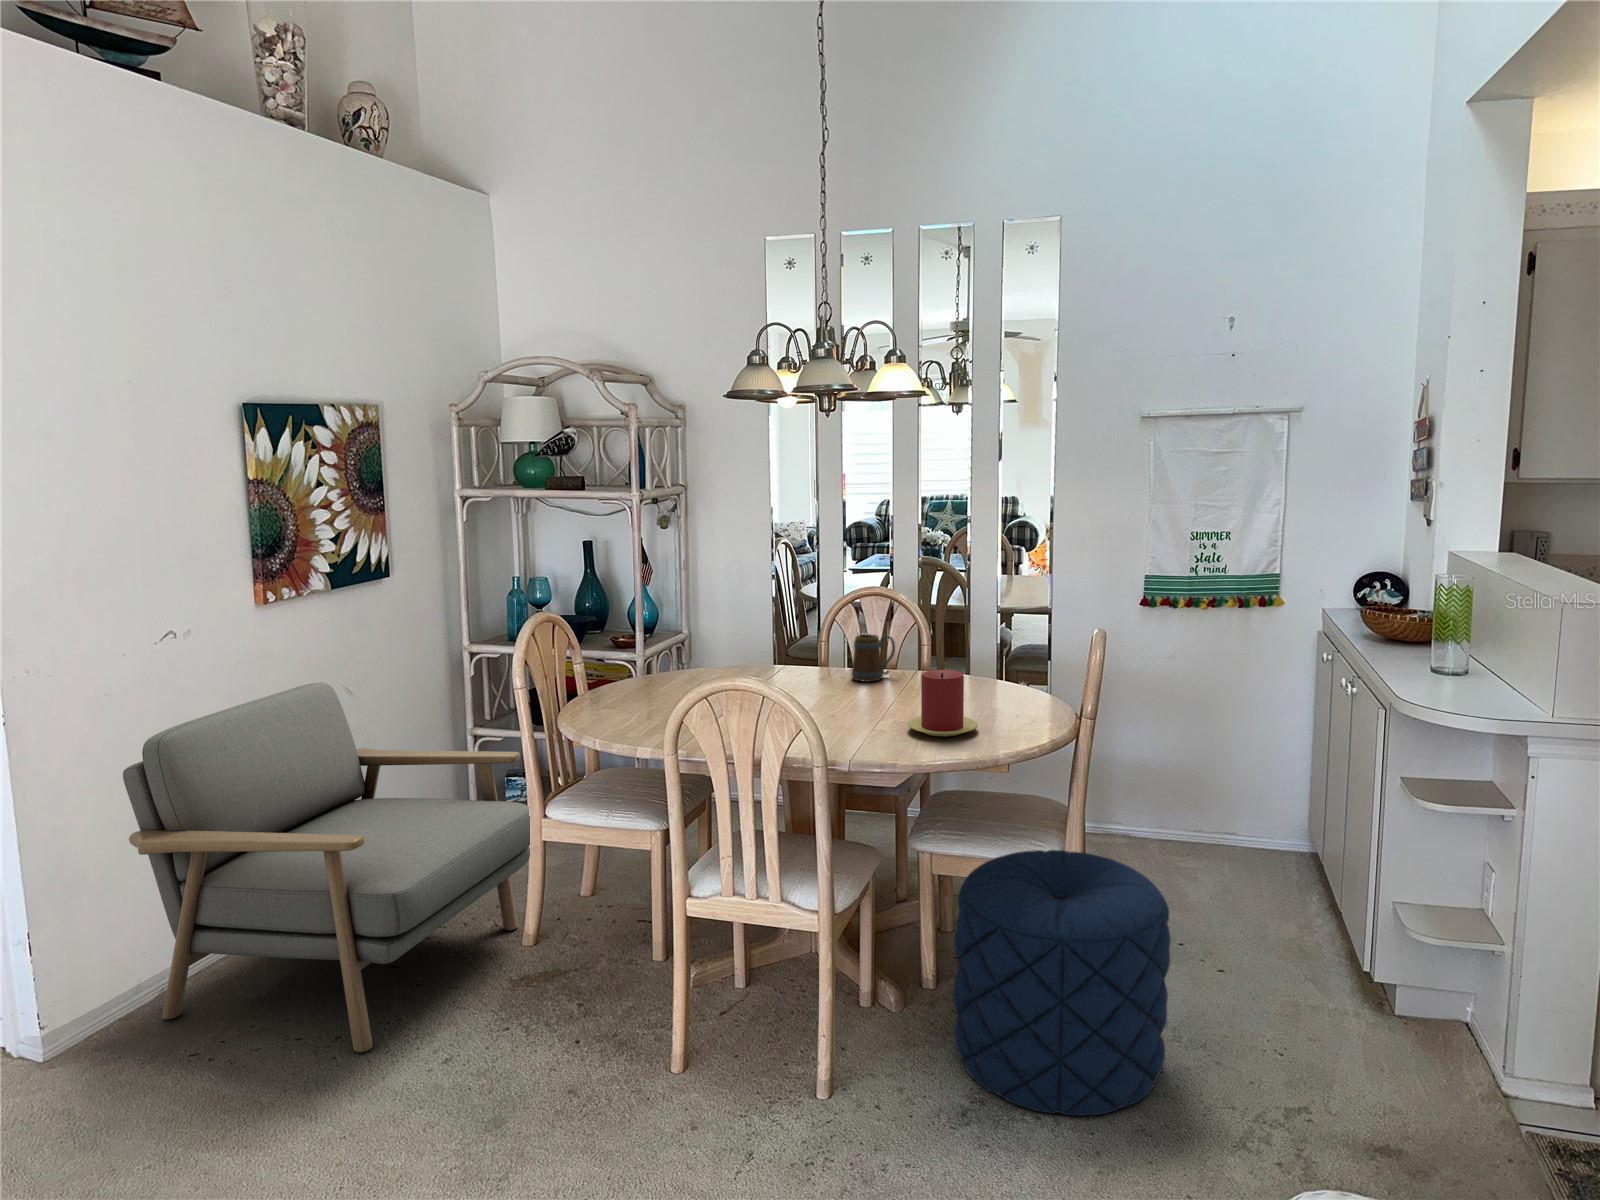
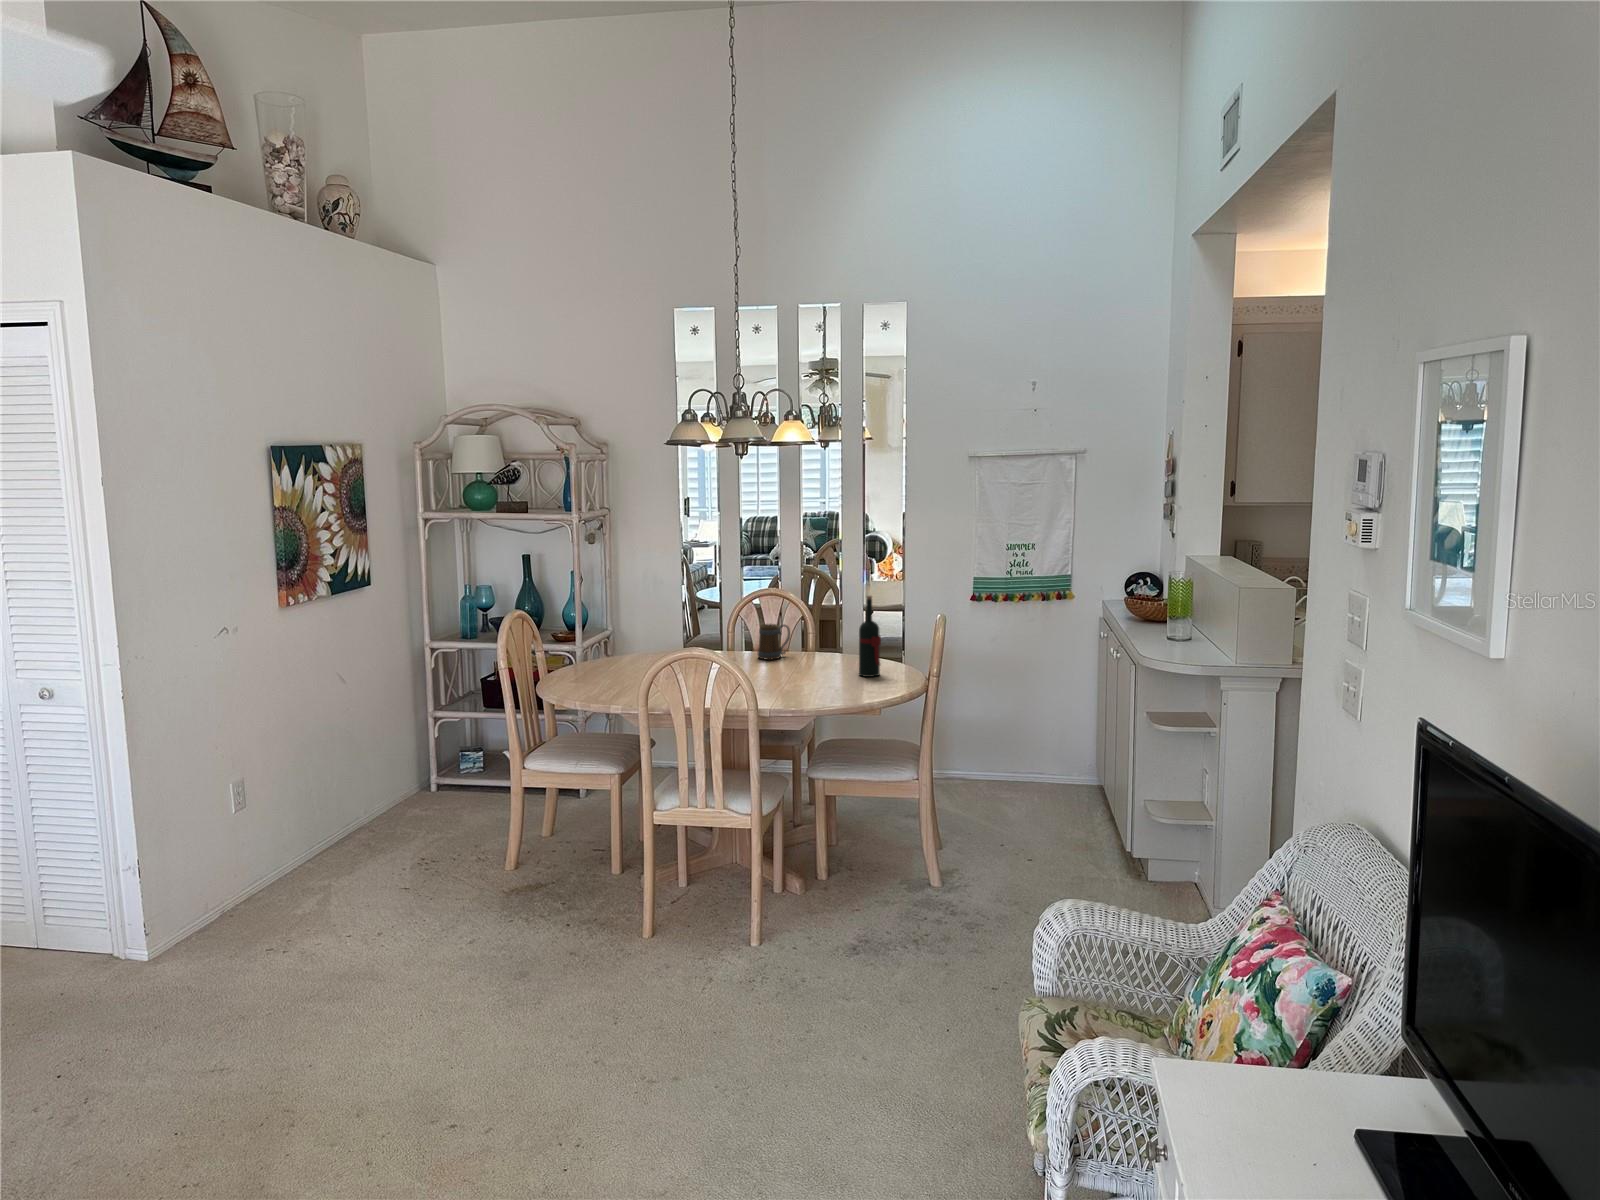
wine bottle: none [982,601,1013,713] -> present [859,596,881,677]
candle: present [908,670,978,736] -> none [807,645,857,693]
armchair: present [123,682,530,1052] -> none [195,670,515,944]
pouf: present [953,850,1170,1116] -> none [845,772,992,947]

